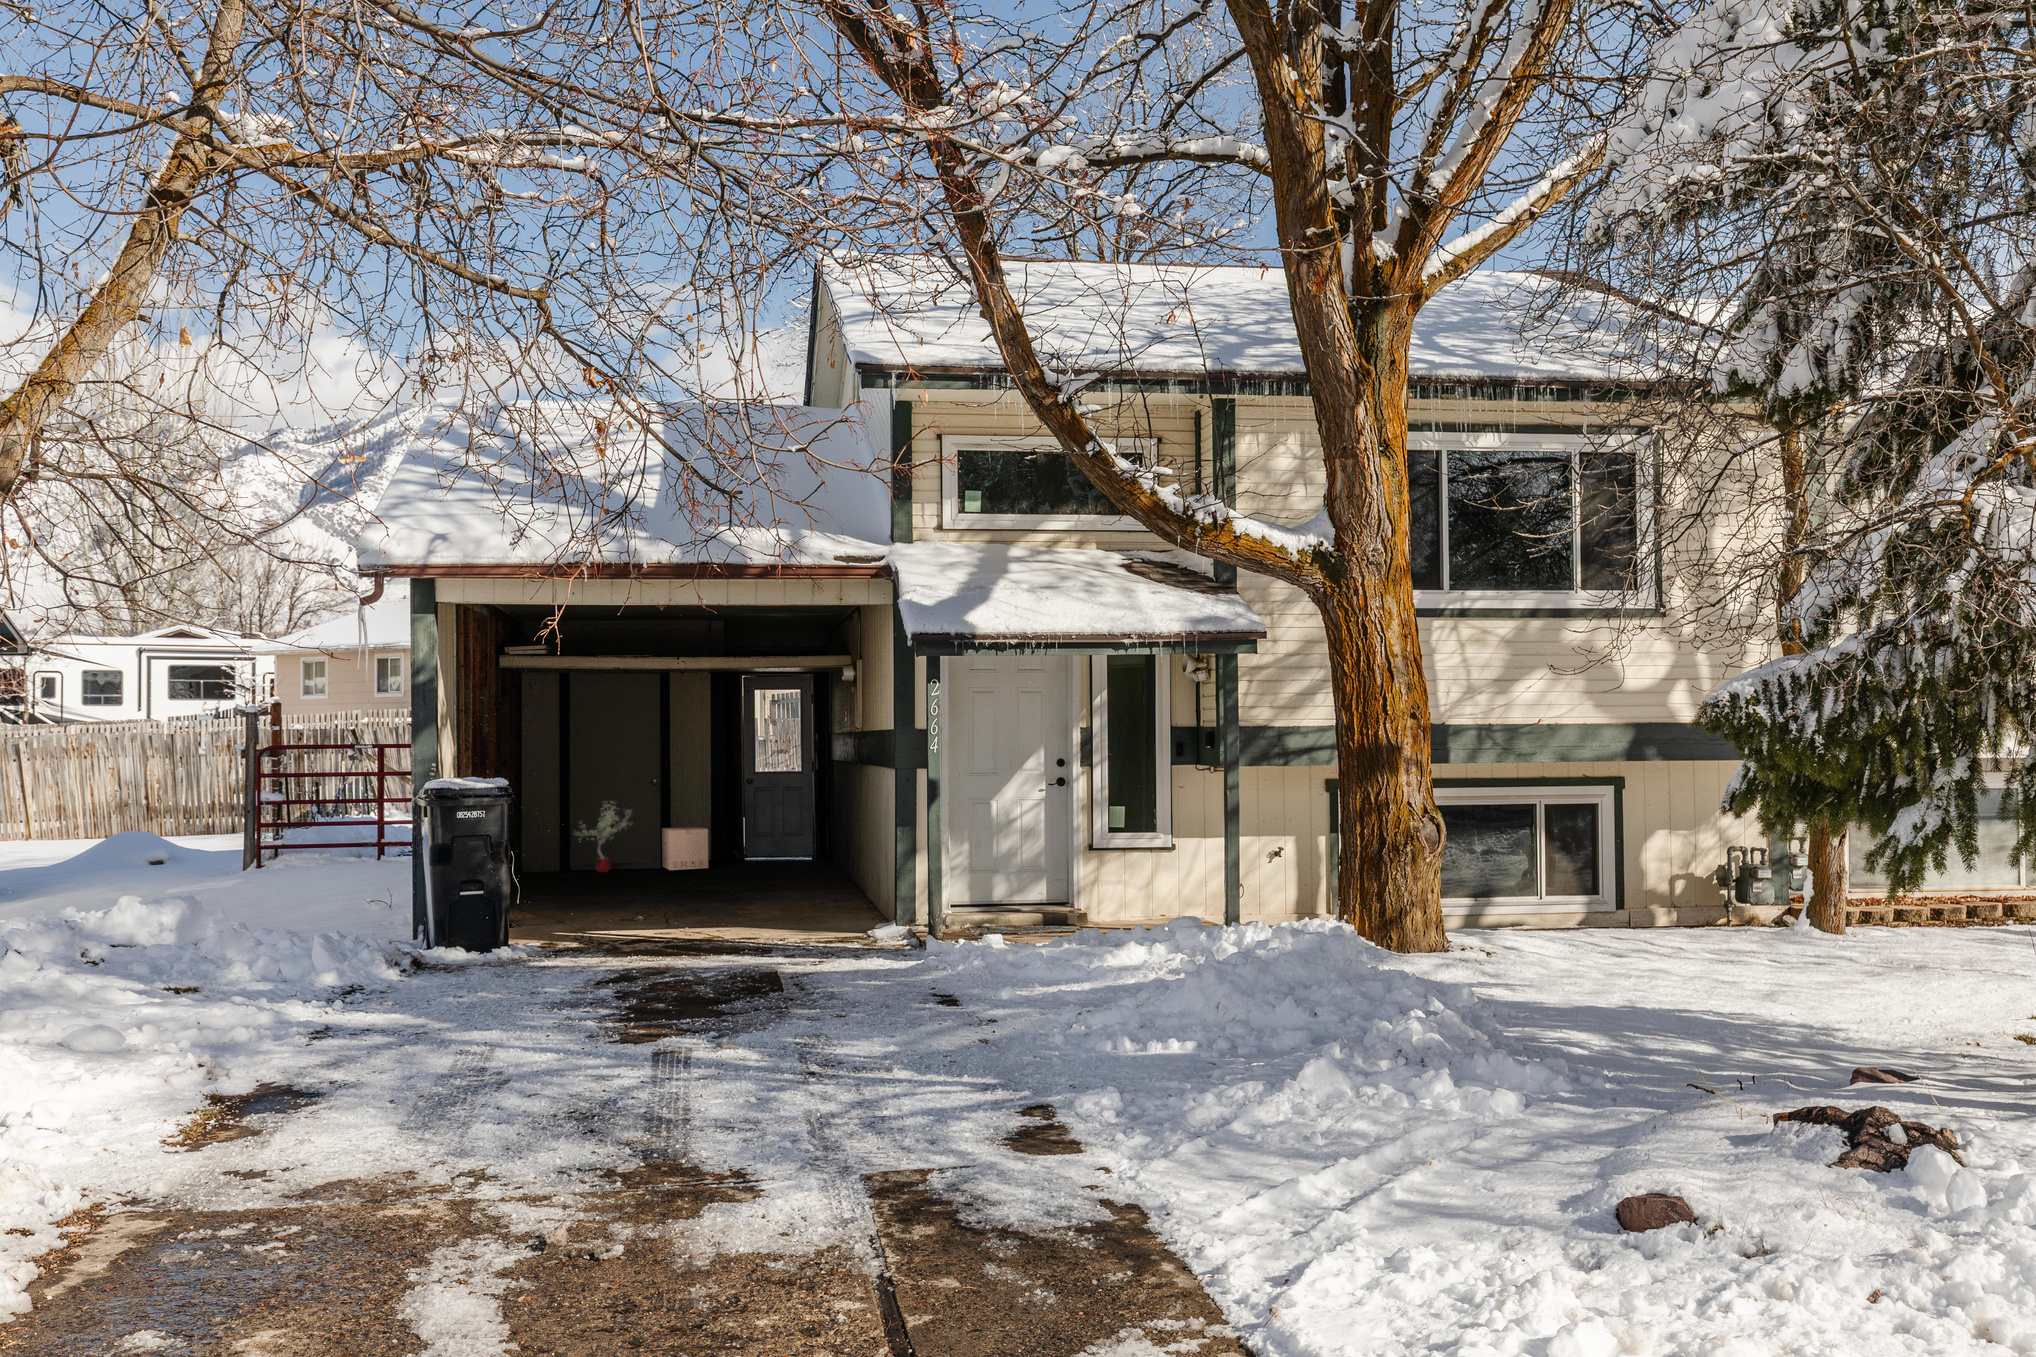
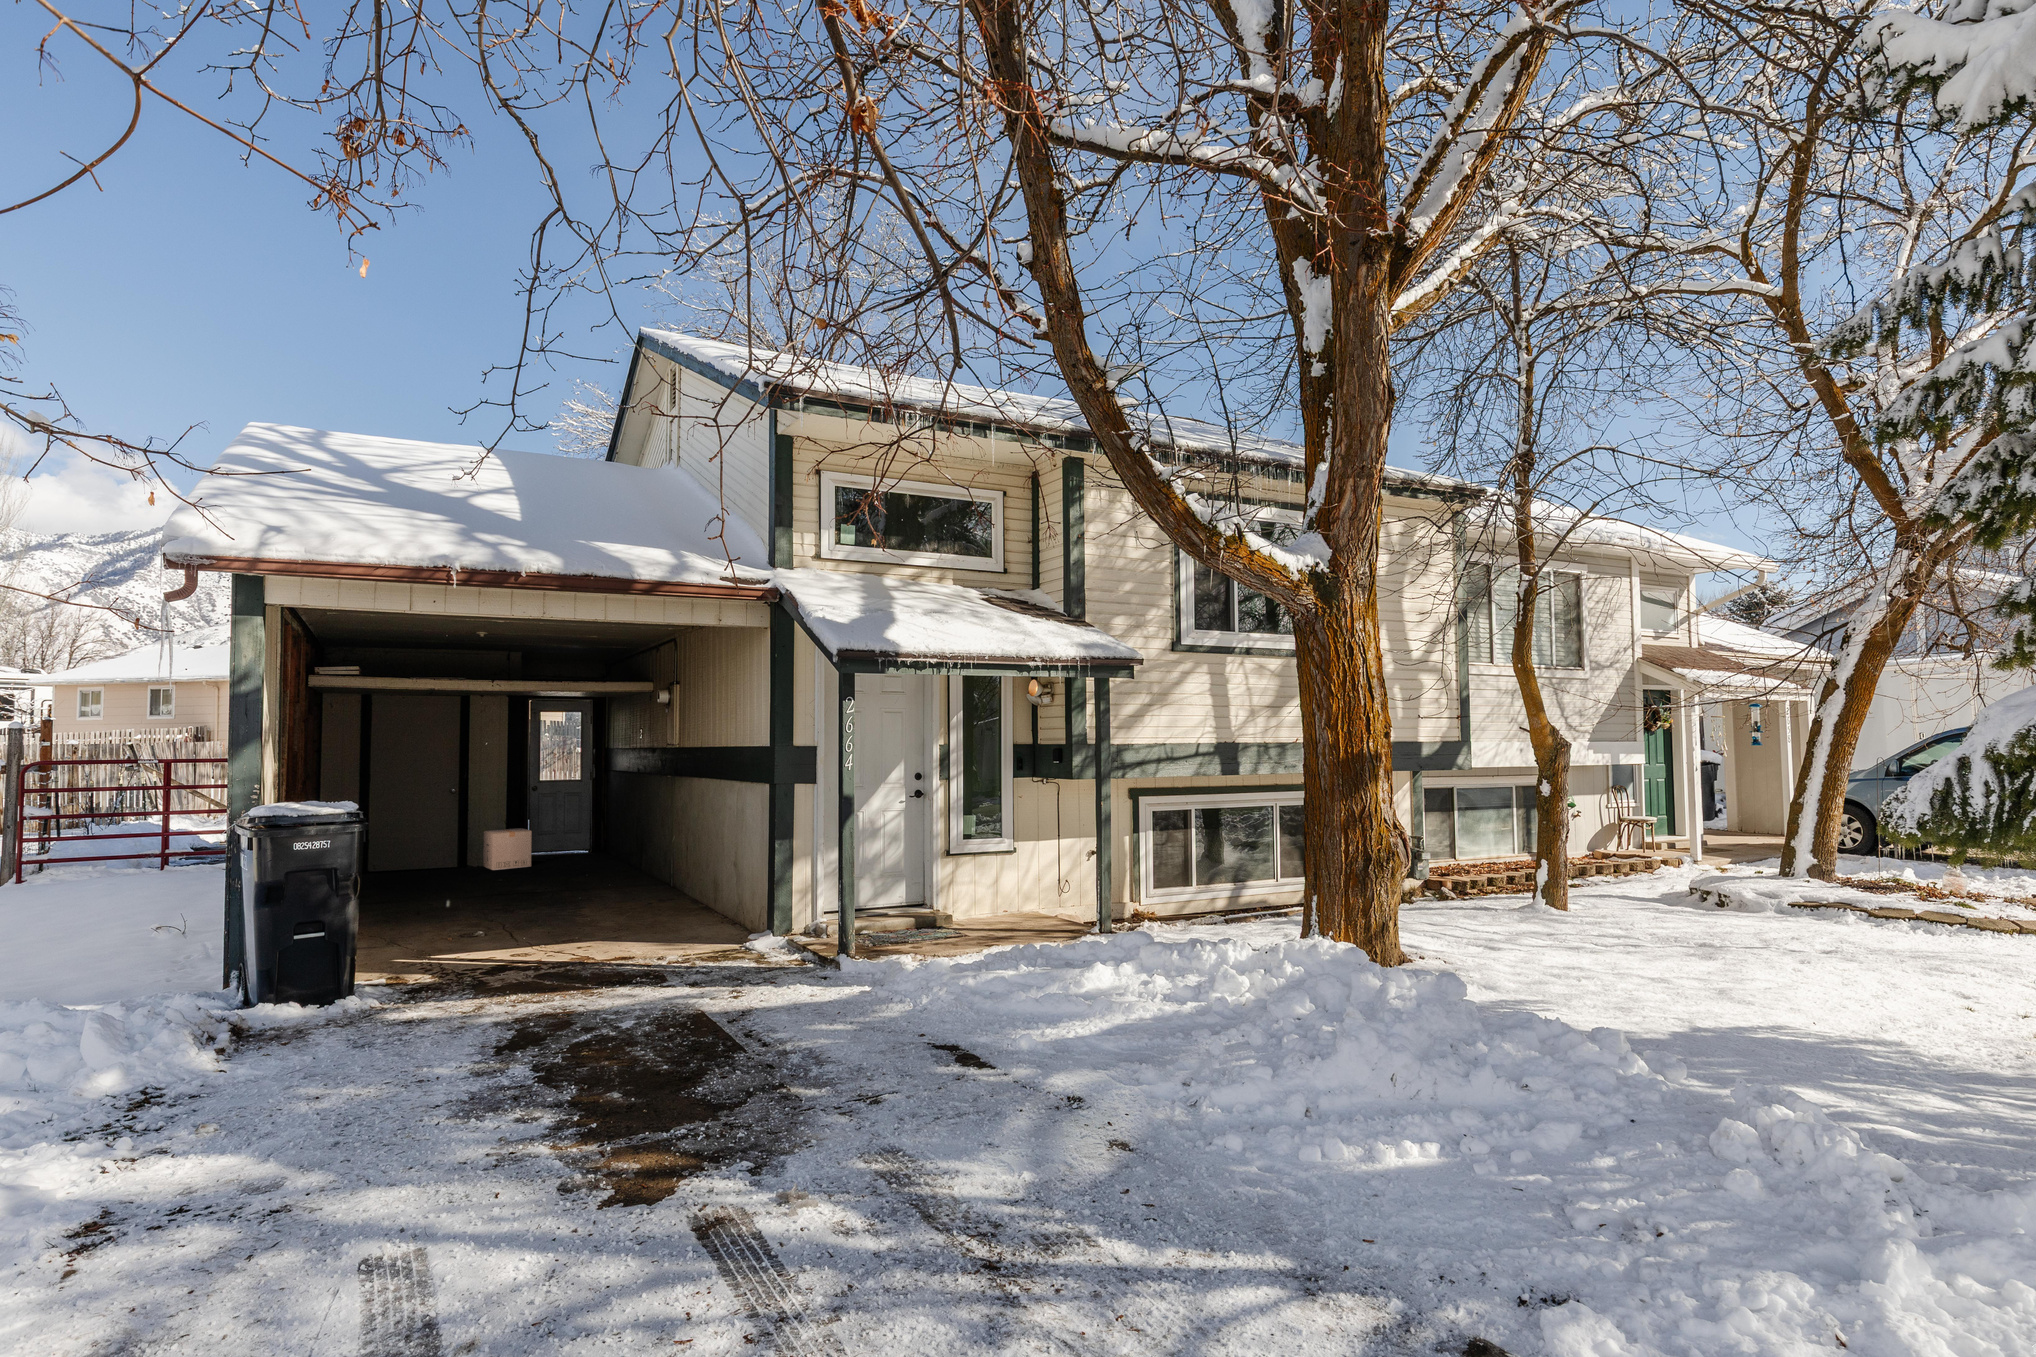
potted tree: present [575,803,632,872] -> none [392,807,456,875]

